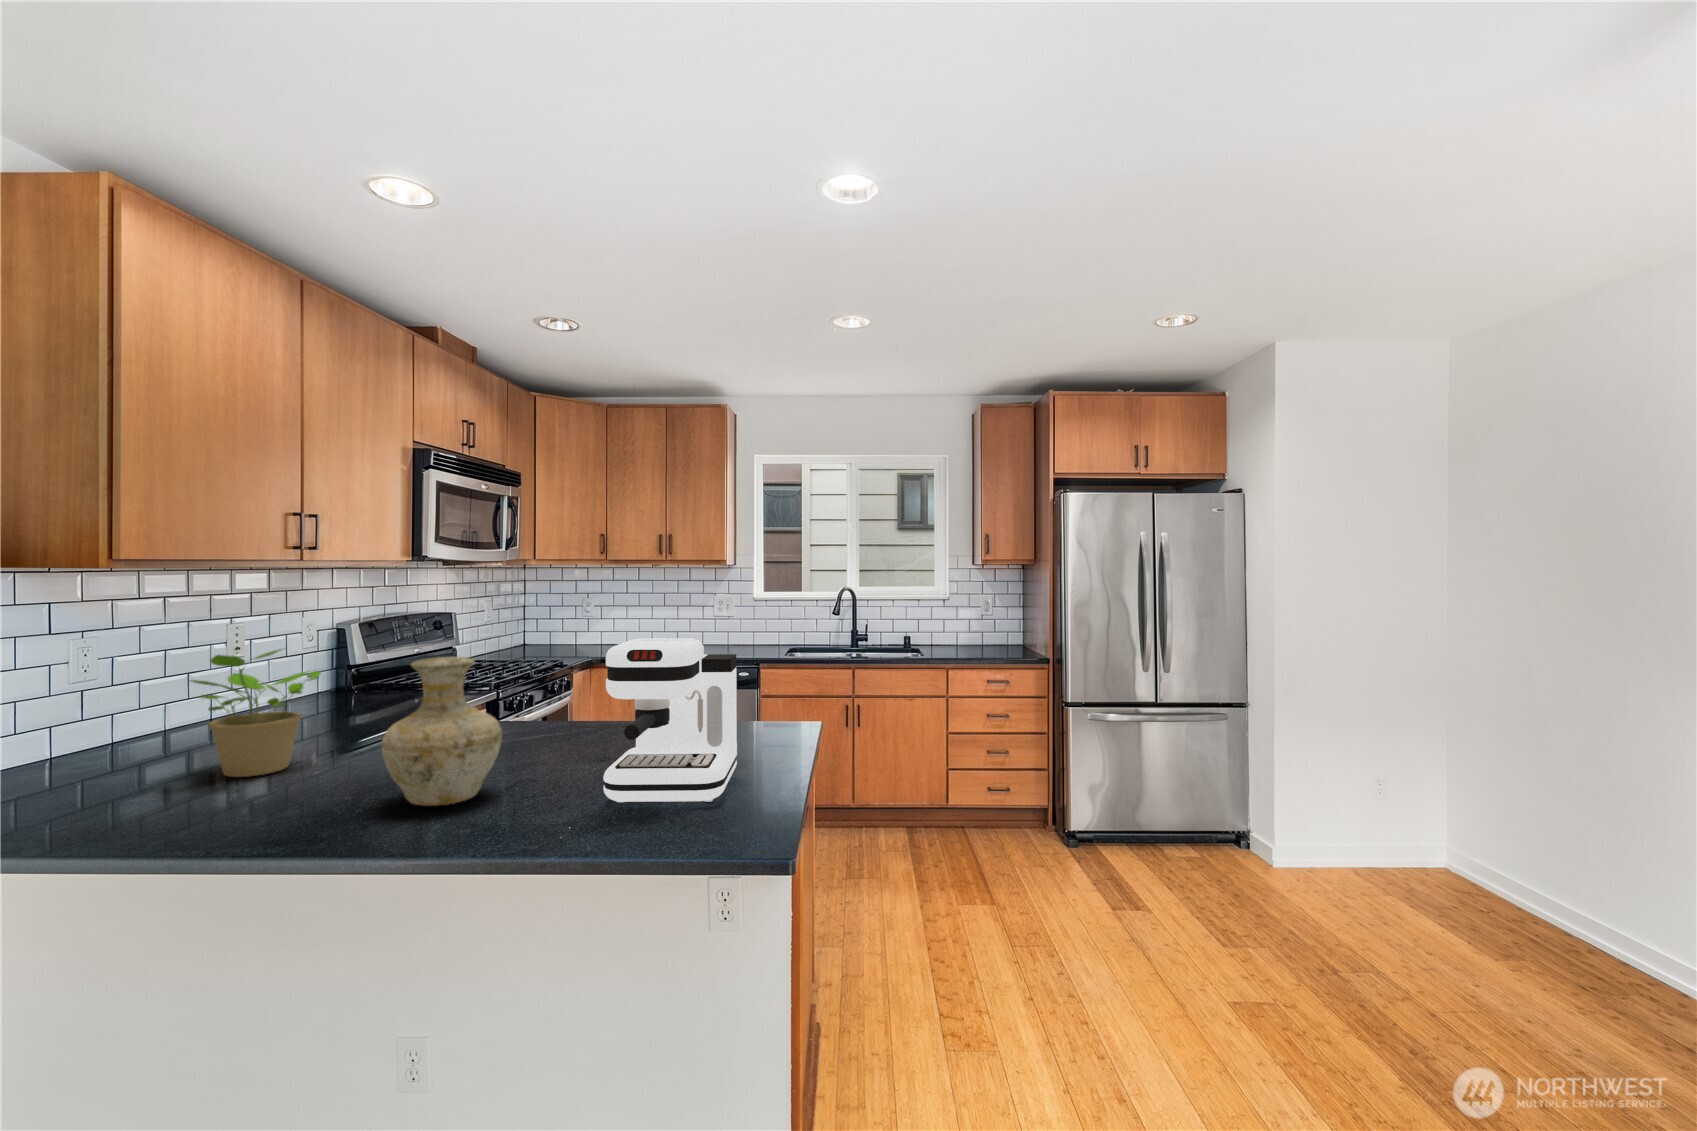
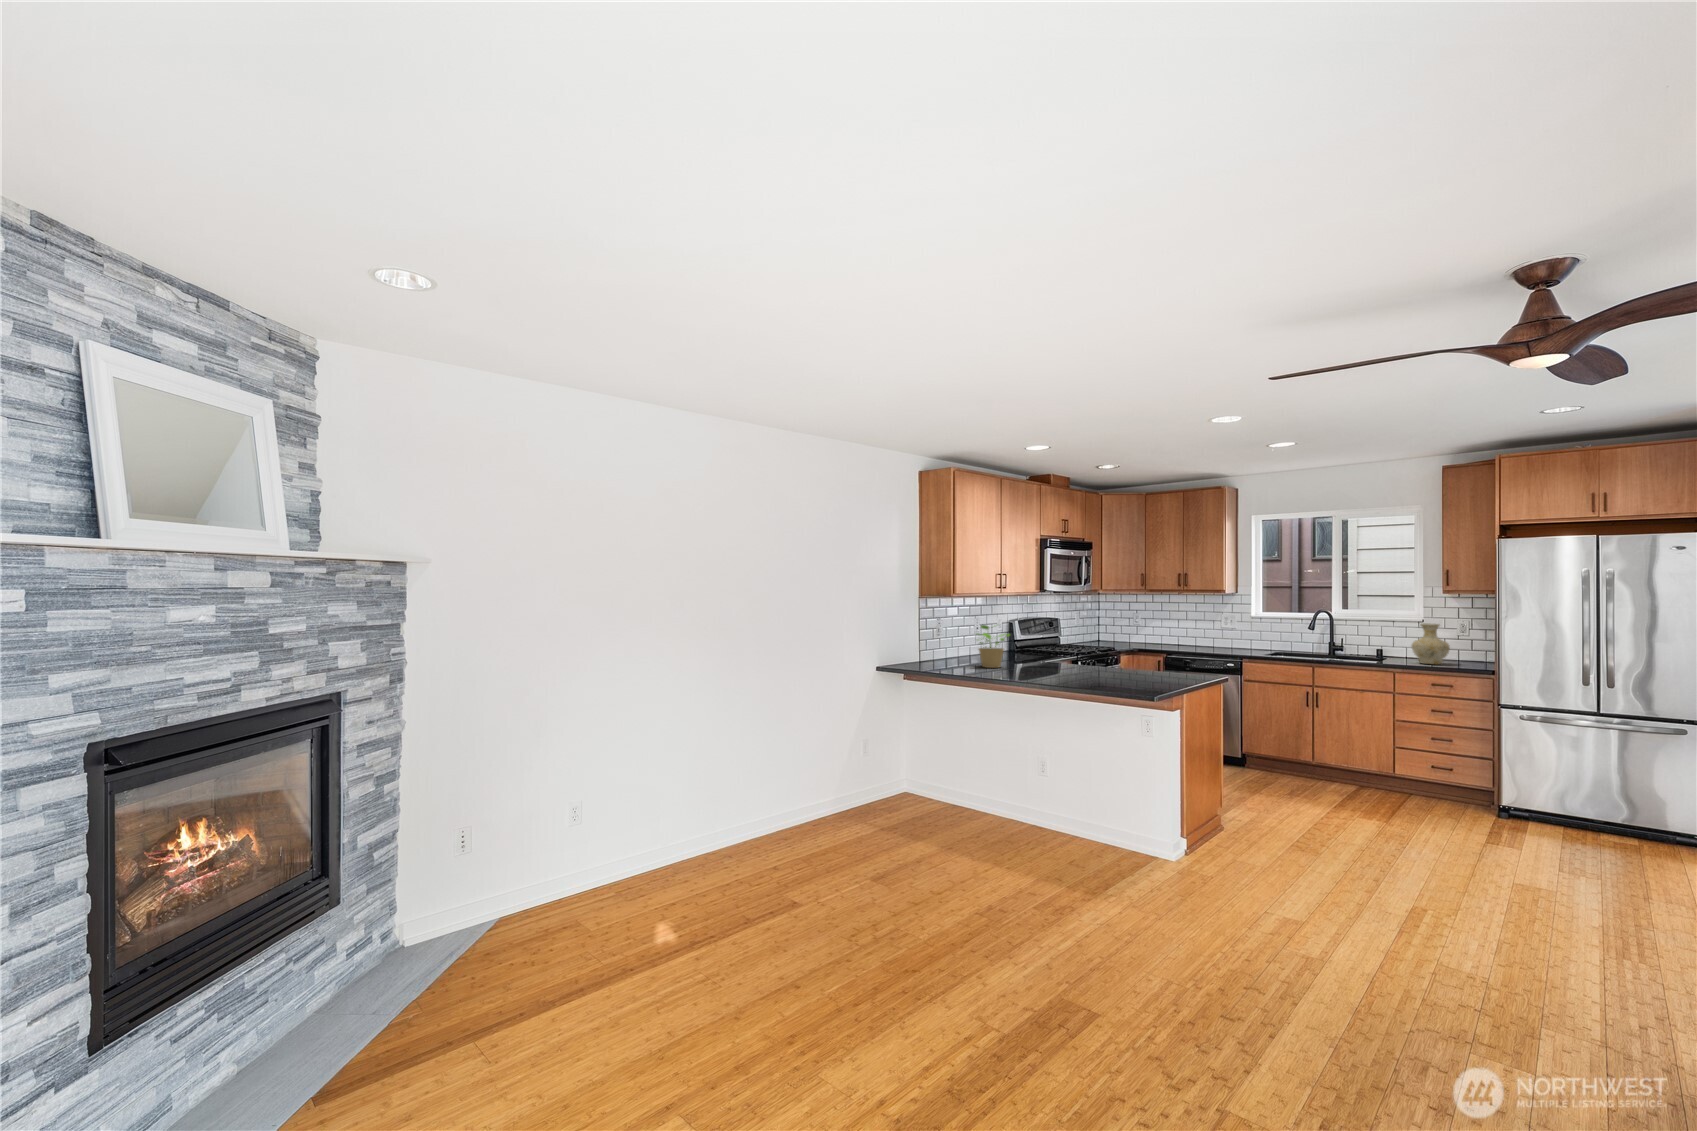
coffee maker: present [603,638,737,802] -> none [1102,626,1159,687]
vase: present [381,657,502,806] -> present [1412,624,1450,665]

